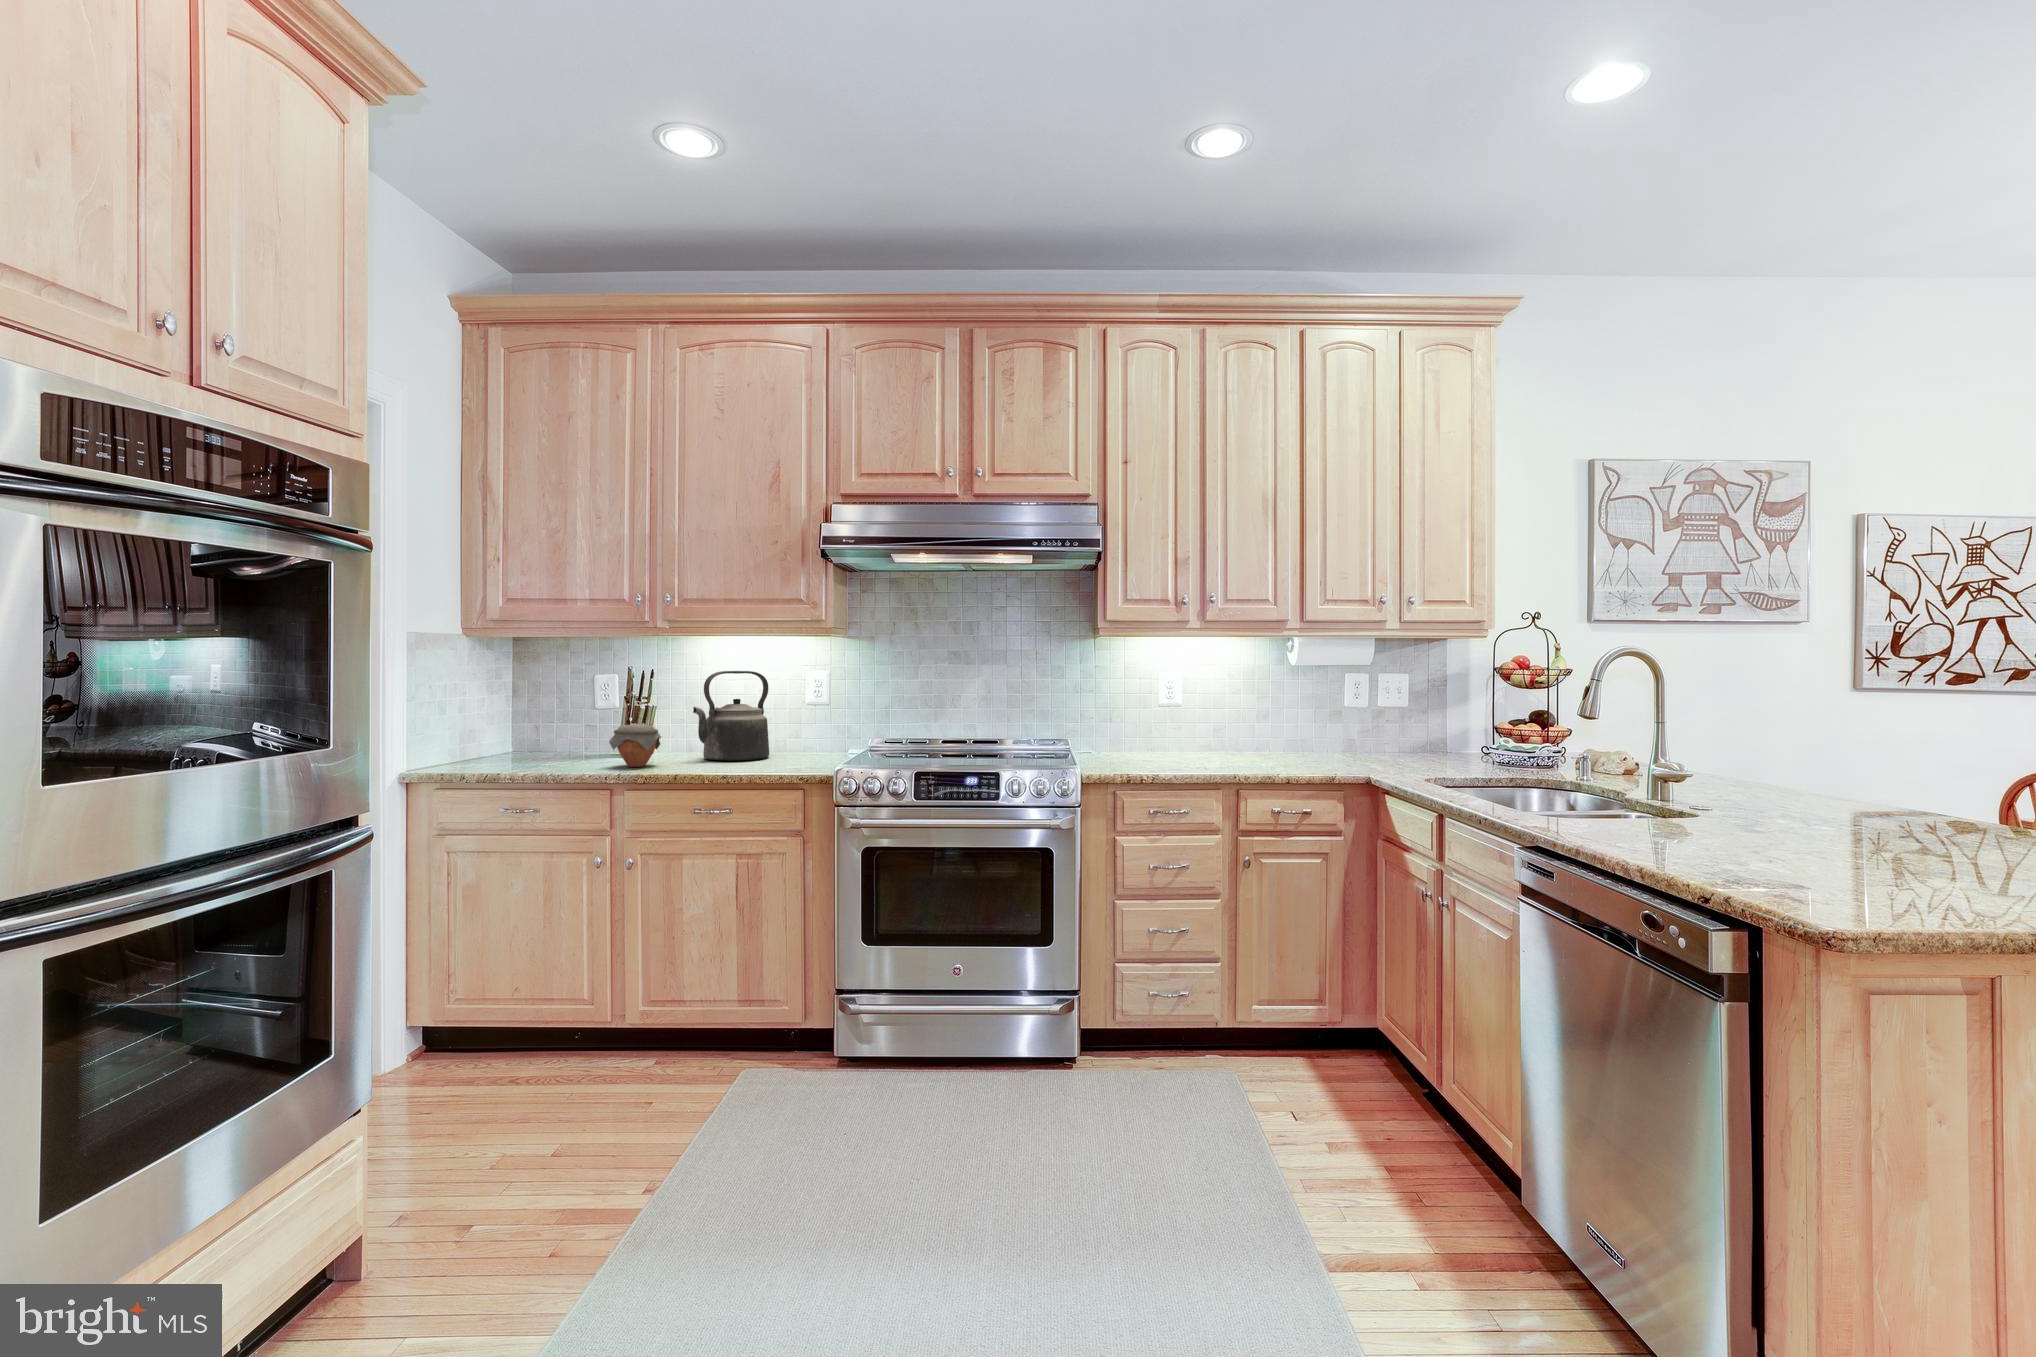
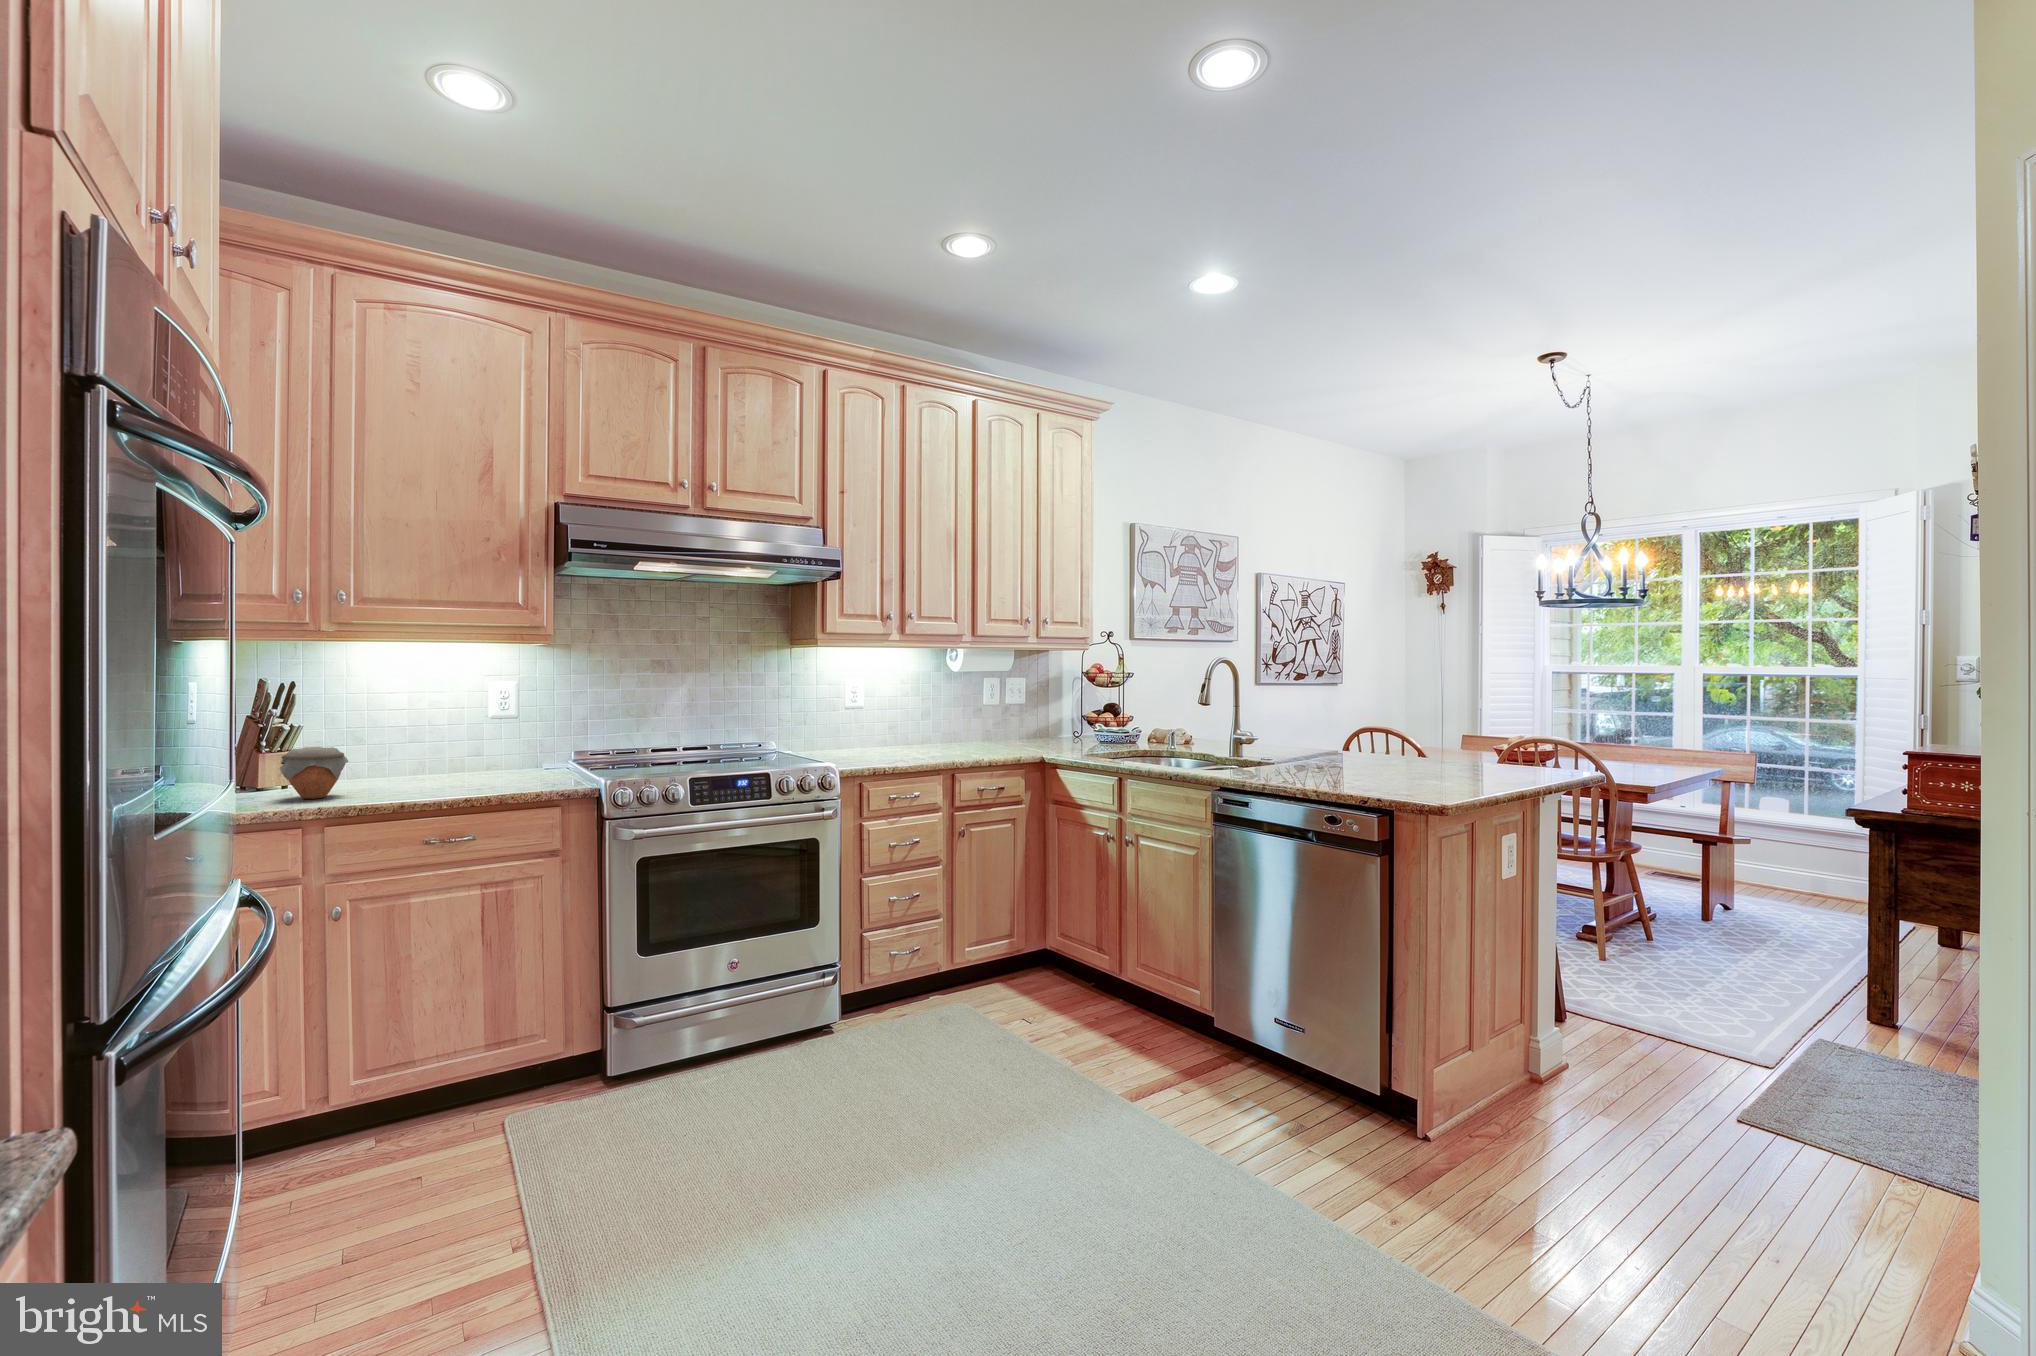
kettle: present [693,671,769,761] -> none [379,682,465,784]

